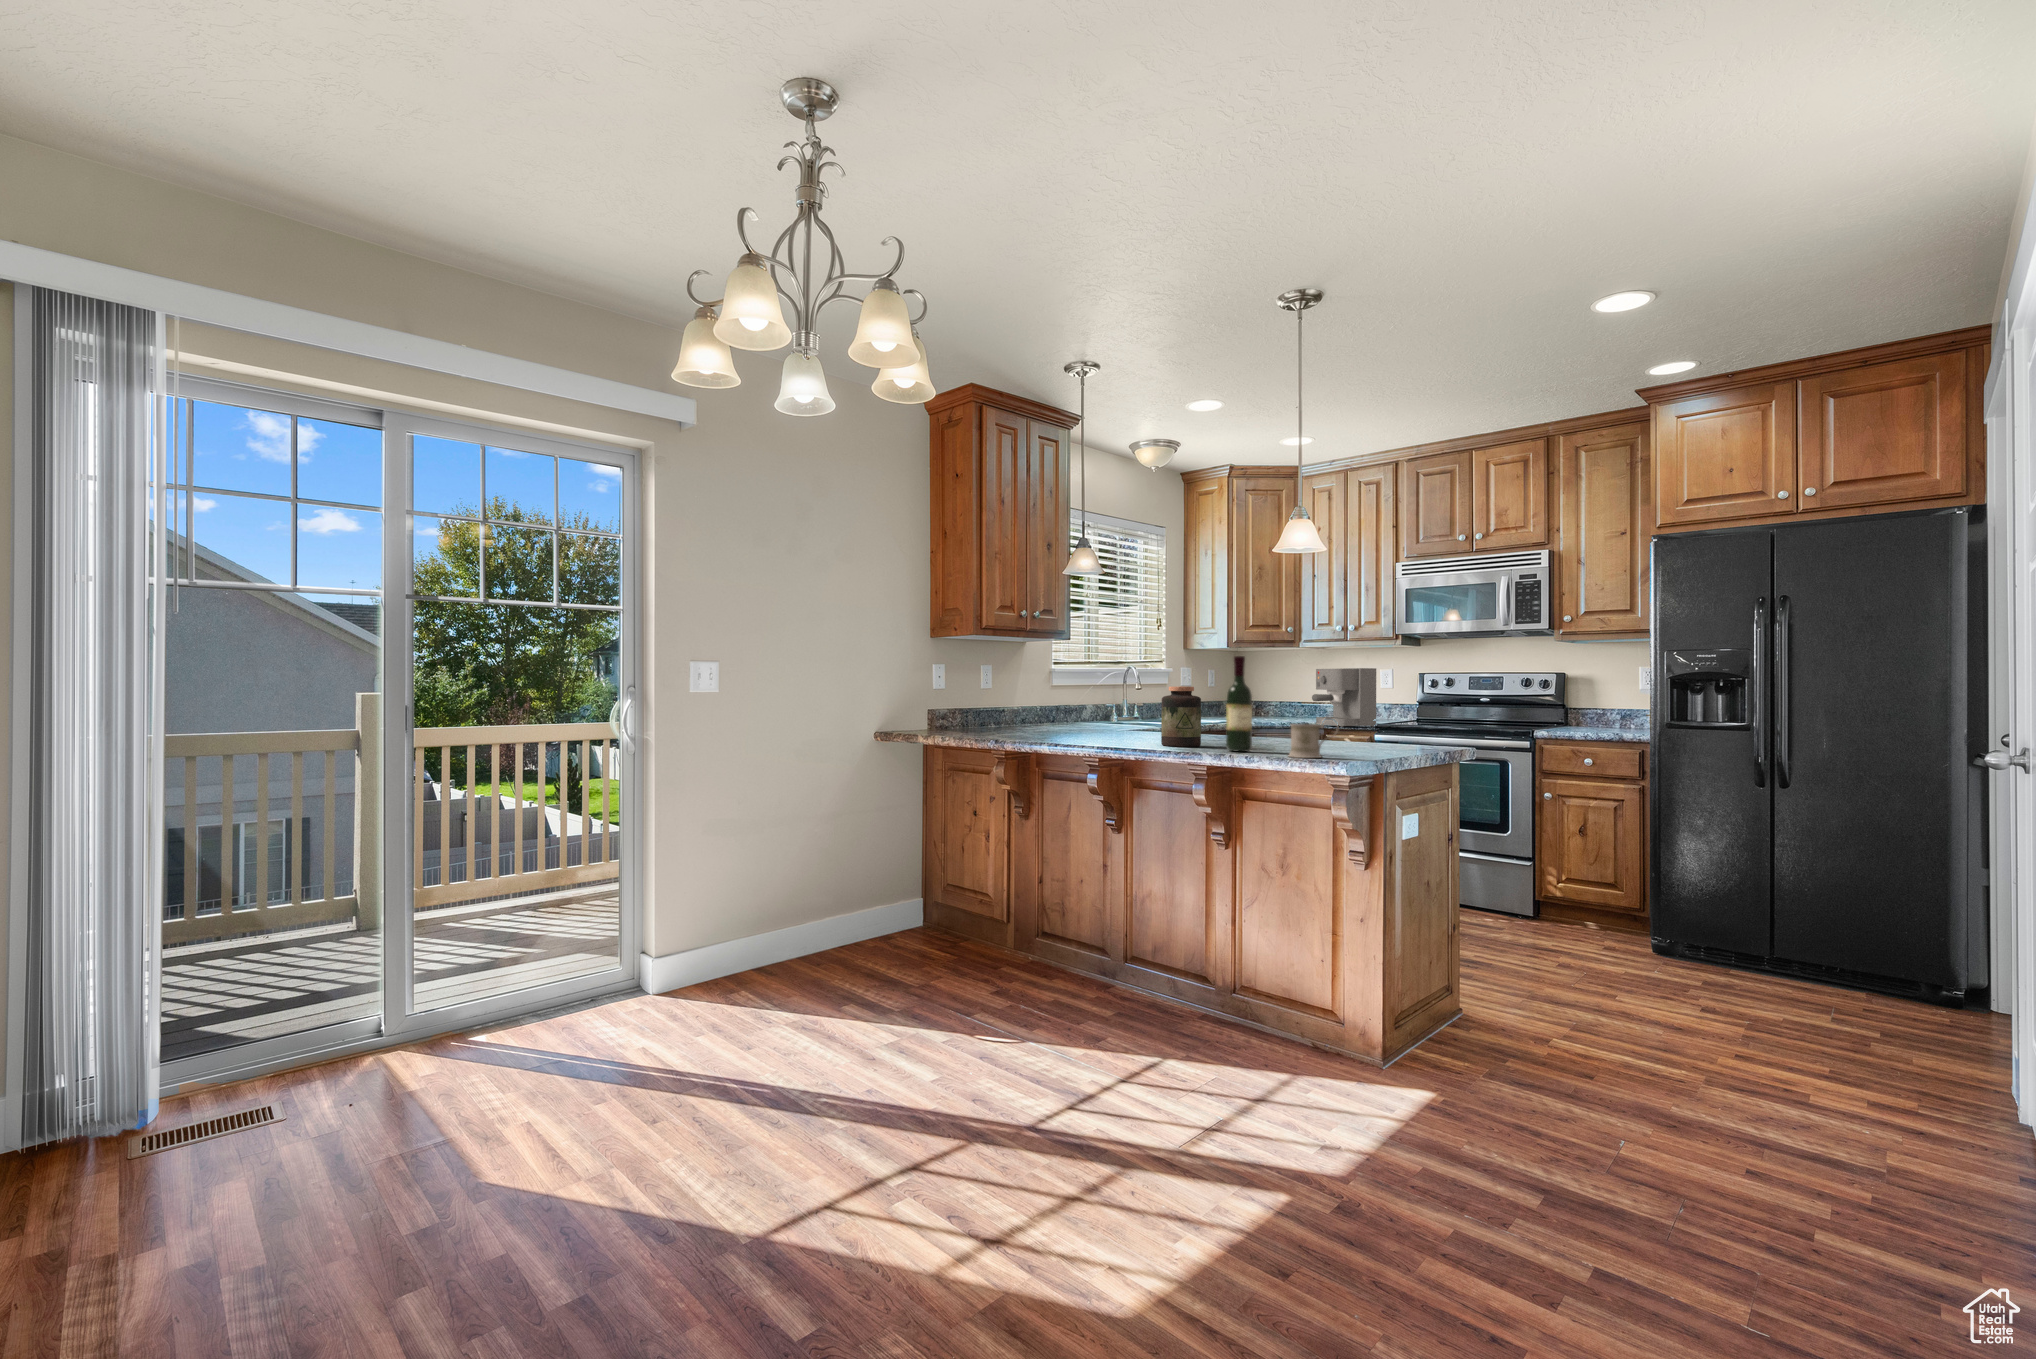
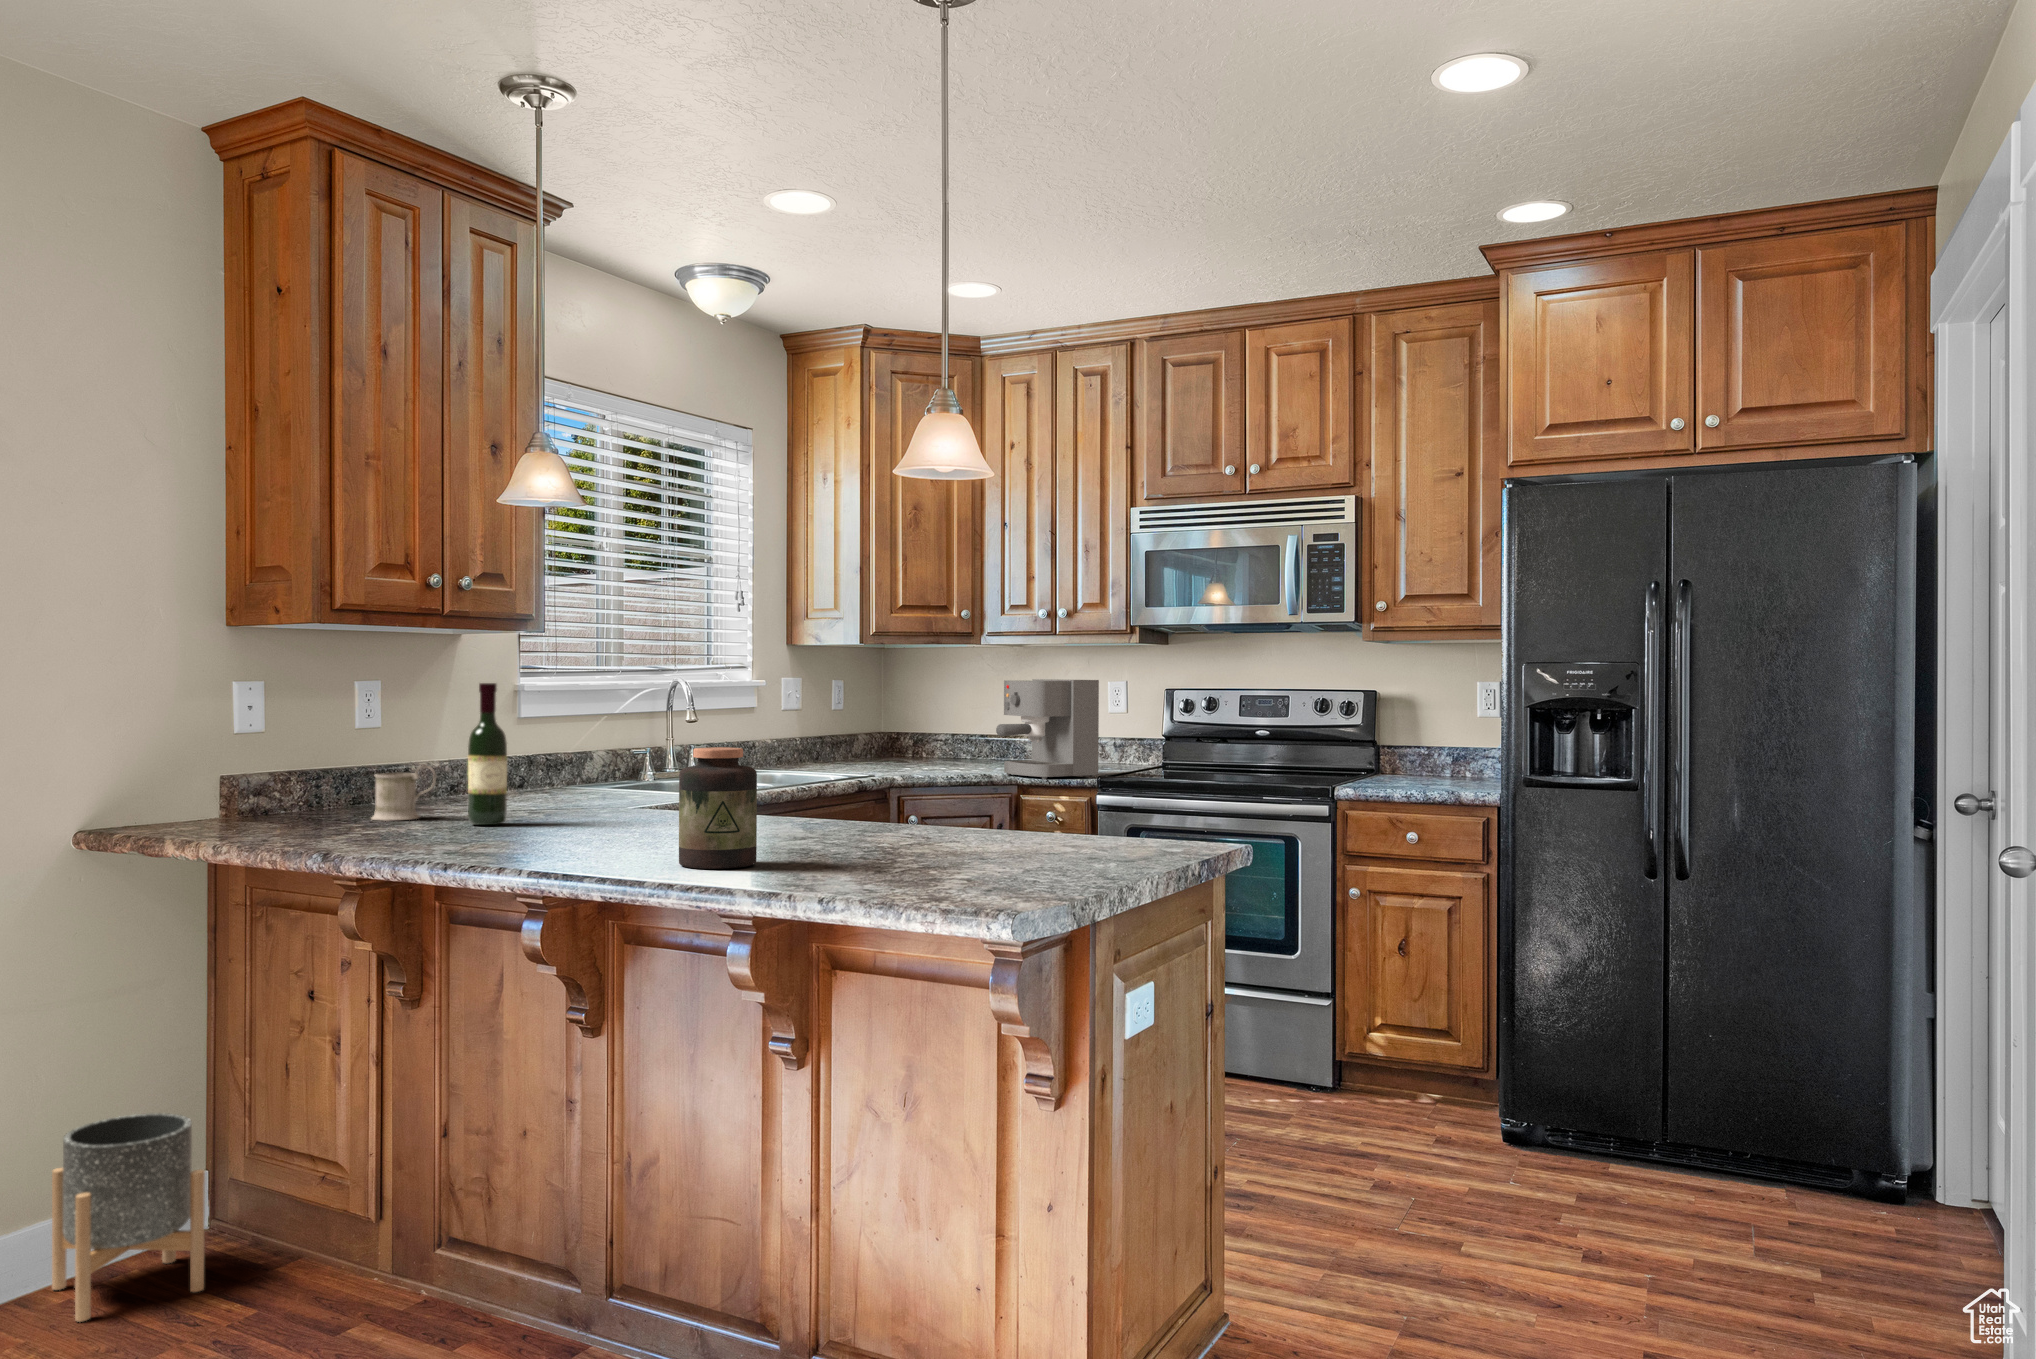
wine bottle: present [1226,656,1252,752] -> present [468,683,507,825]
mug: present [1289,717,1339,758] -> present [371,764,436,821]
planter: none [854,869,921,960] -> present [52,1113,205,1322]

